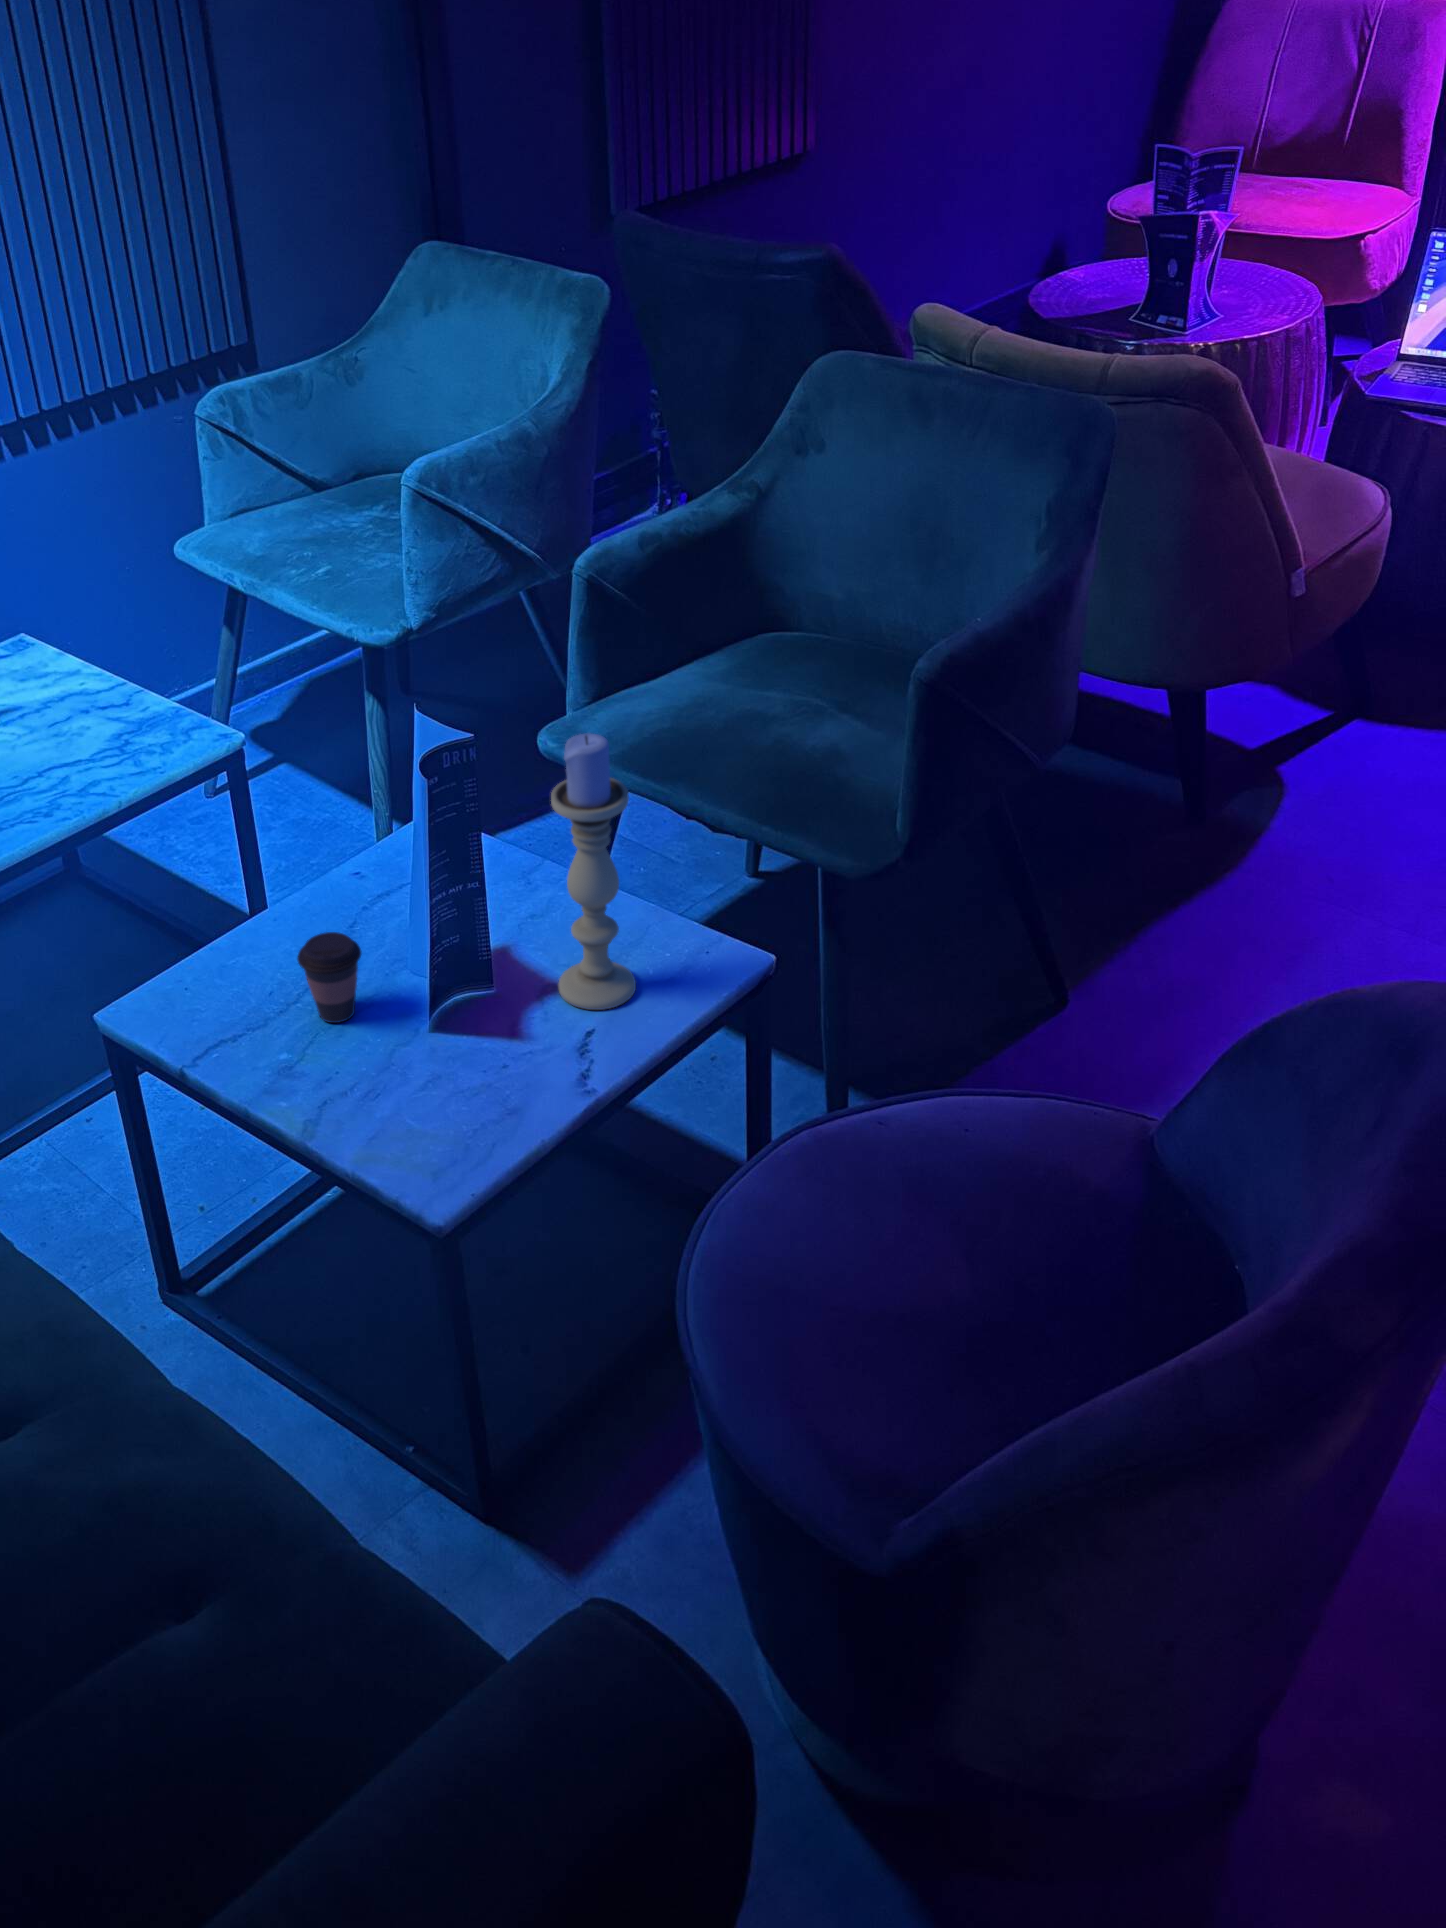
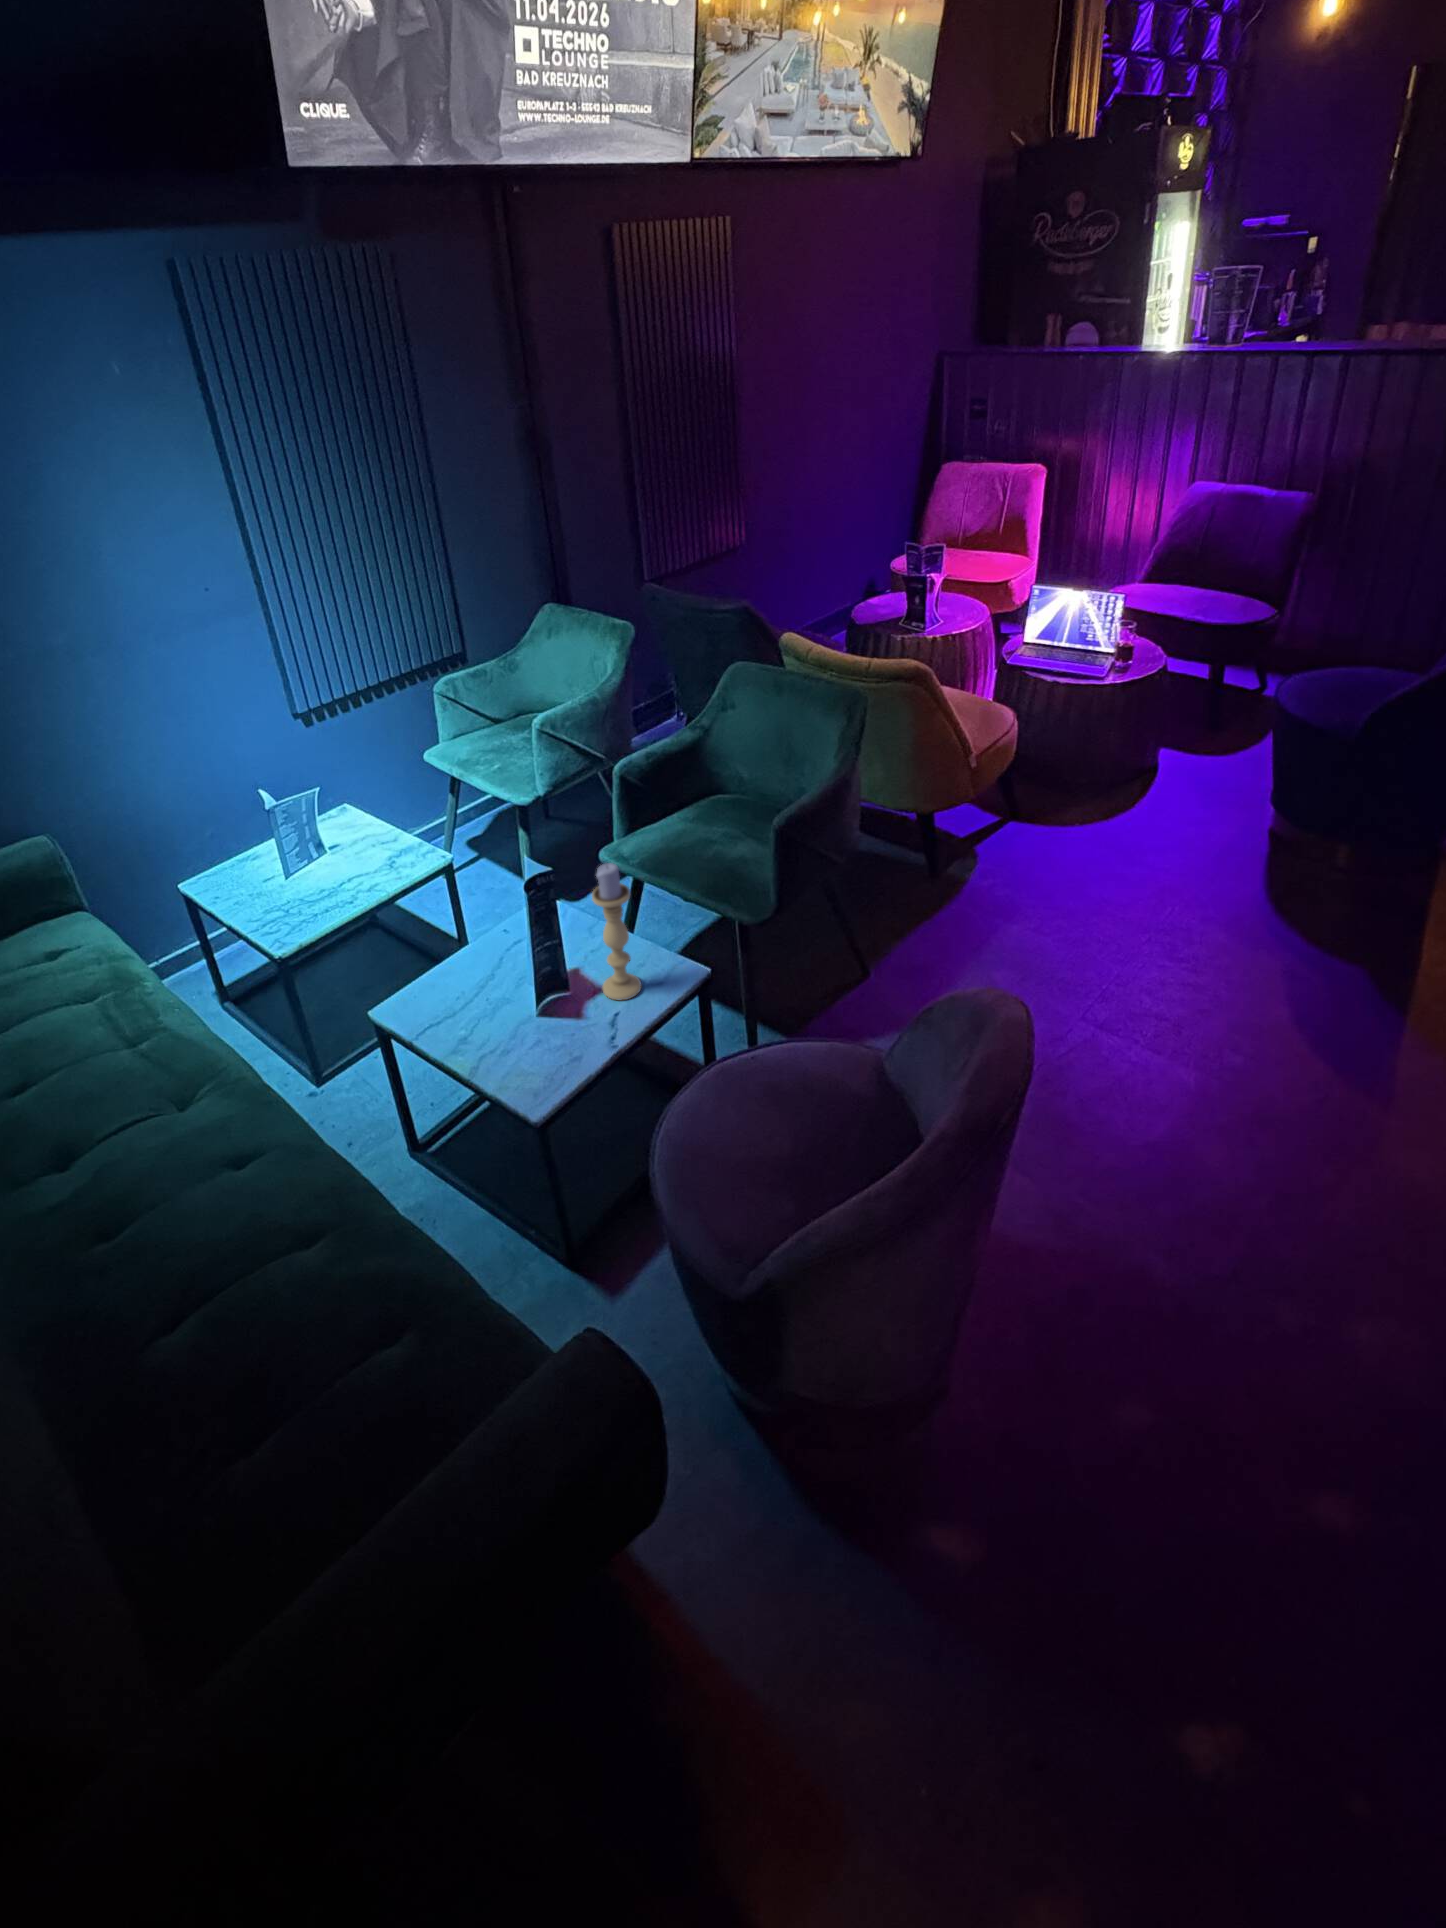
coffee cup: present [297,932,361,1023] -> none [468,966,501,1013]

